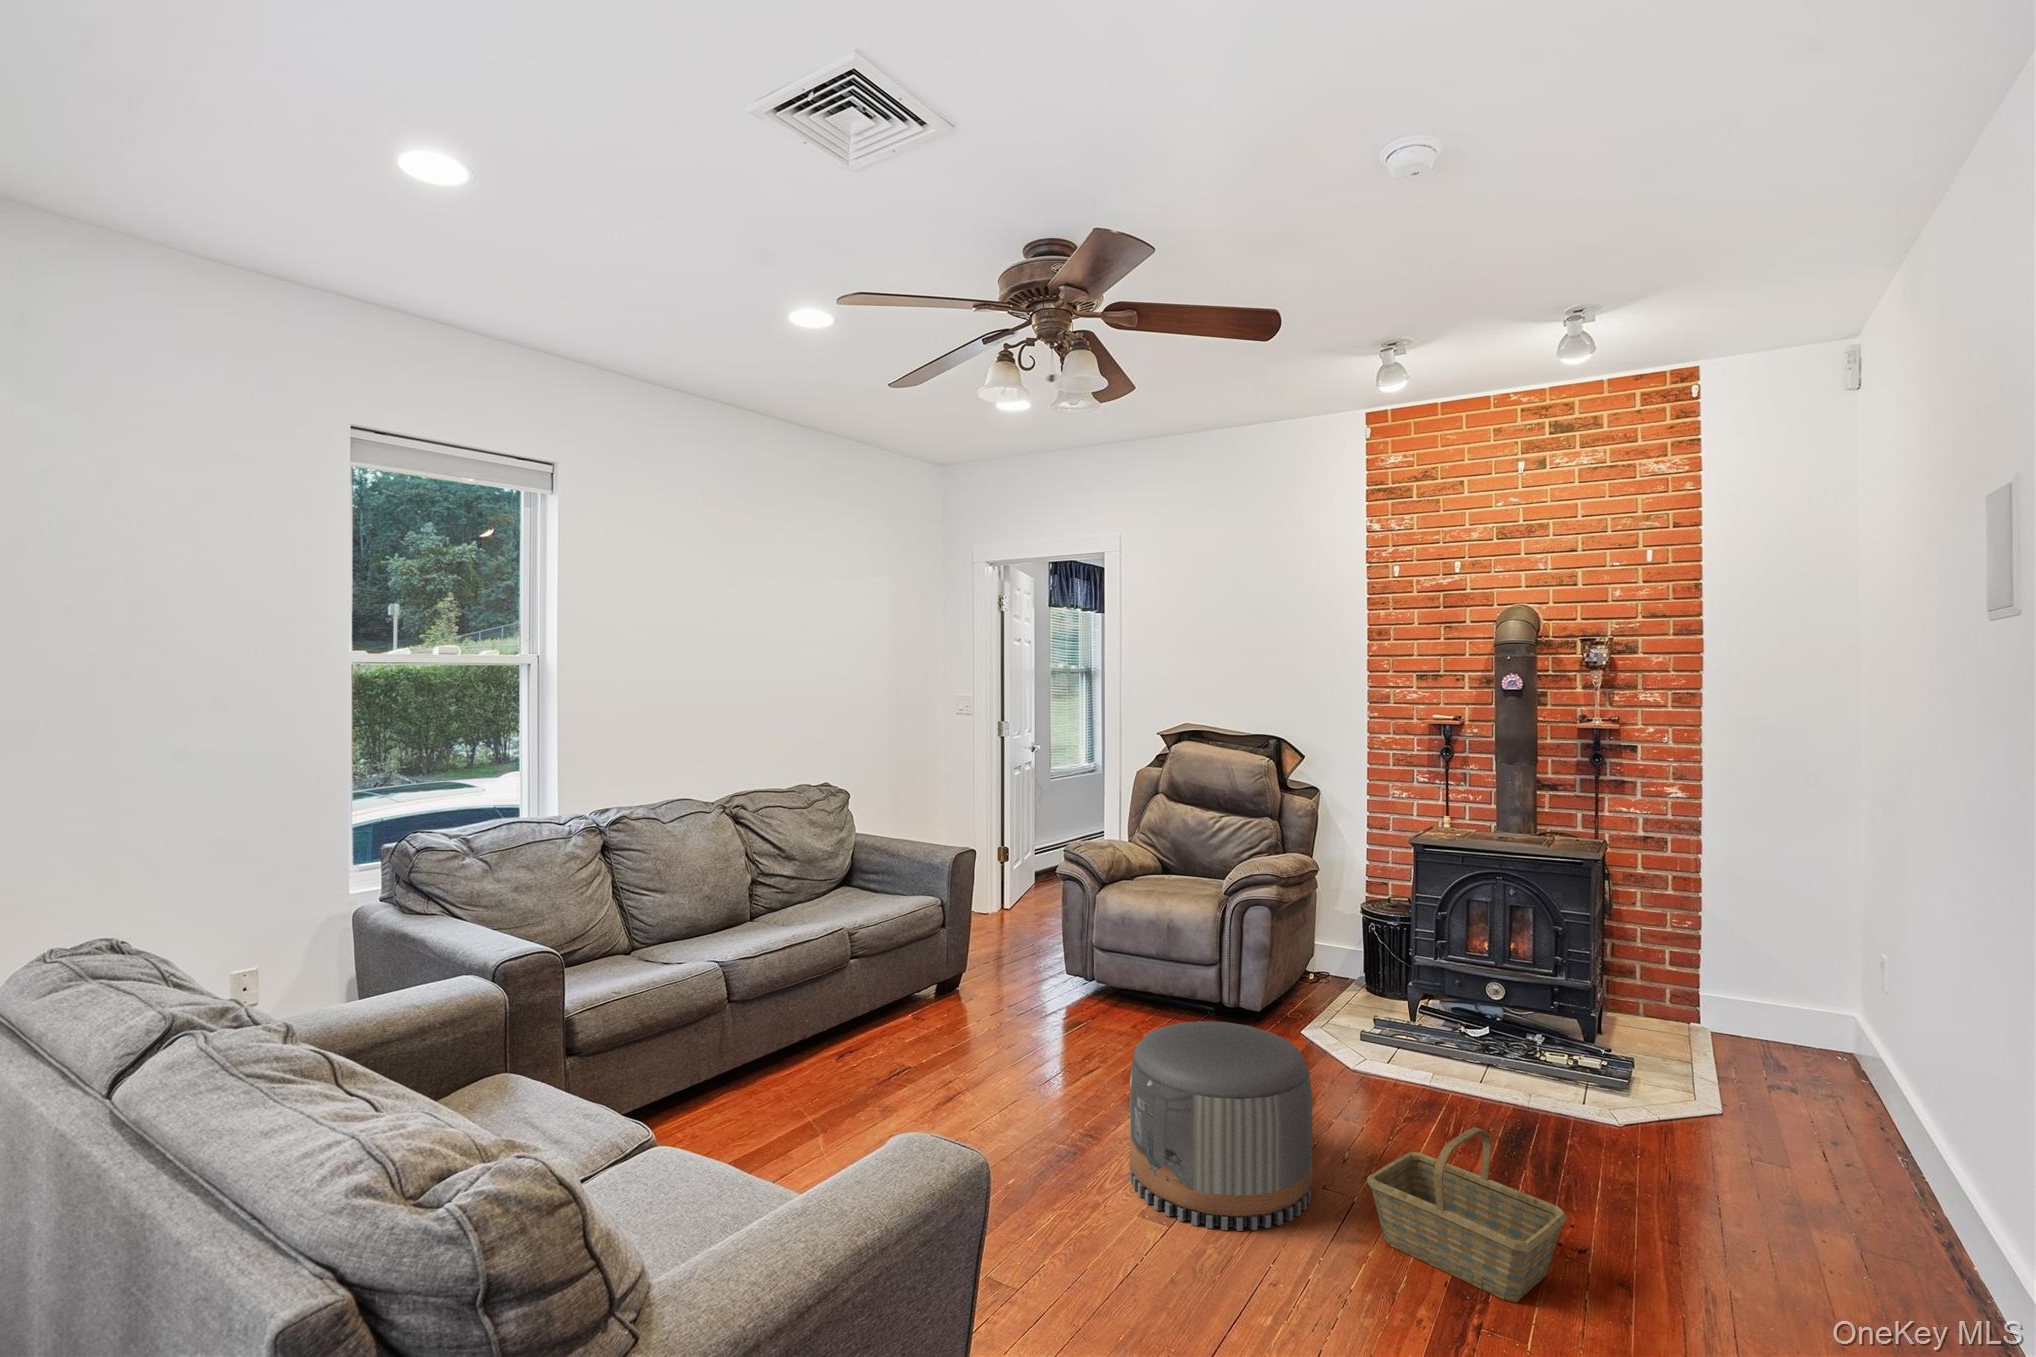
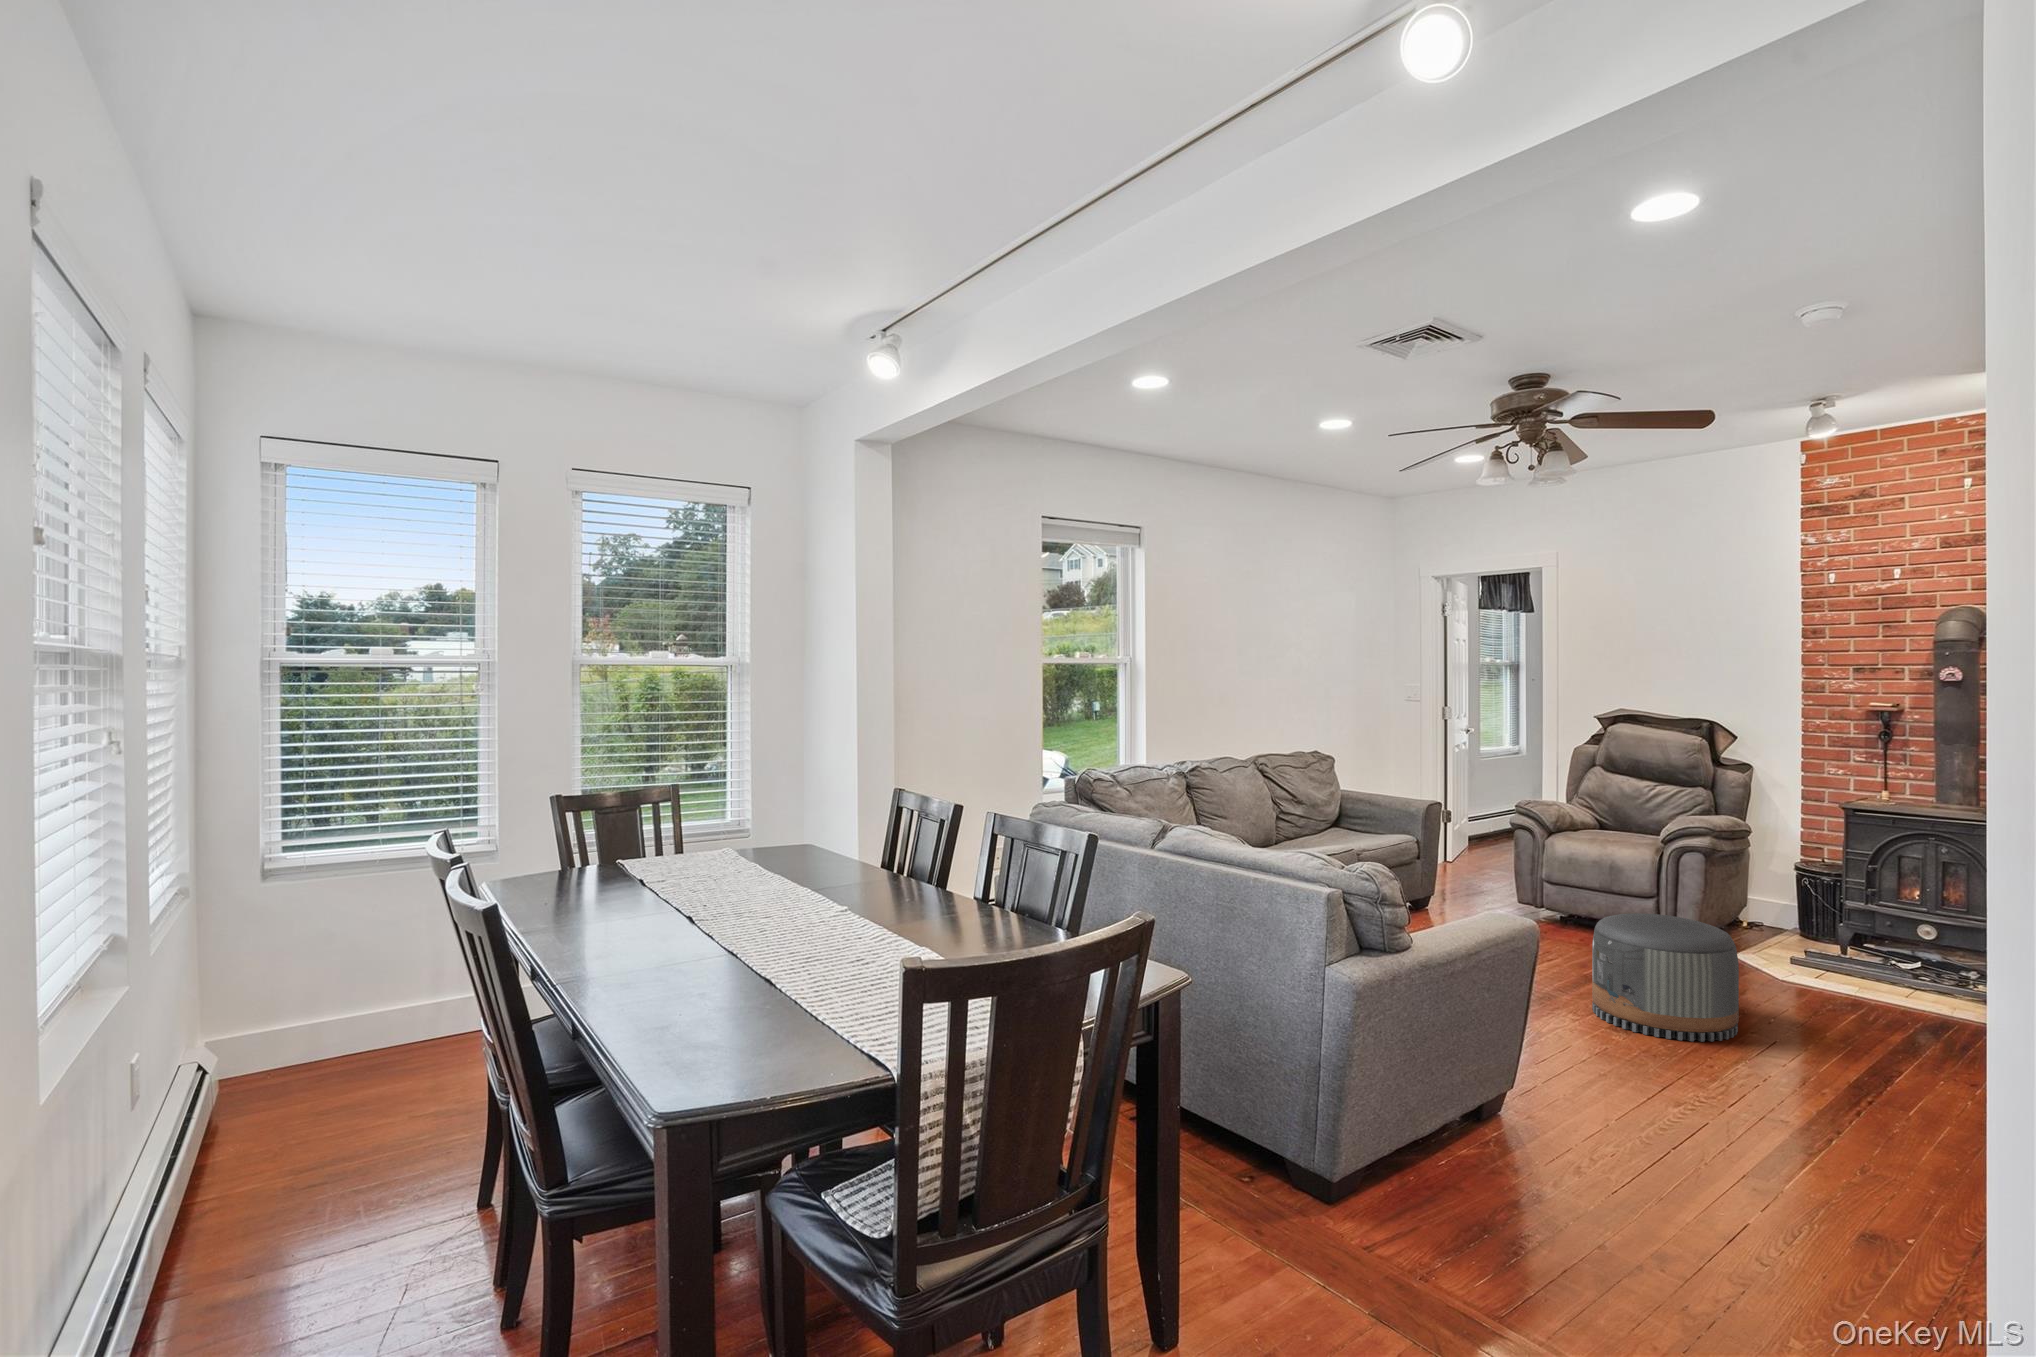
basket: present [1367,1127,1566,1303] -> none [1782,984,1945,1090]

